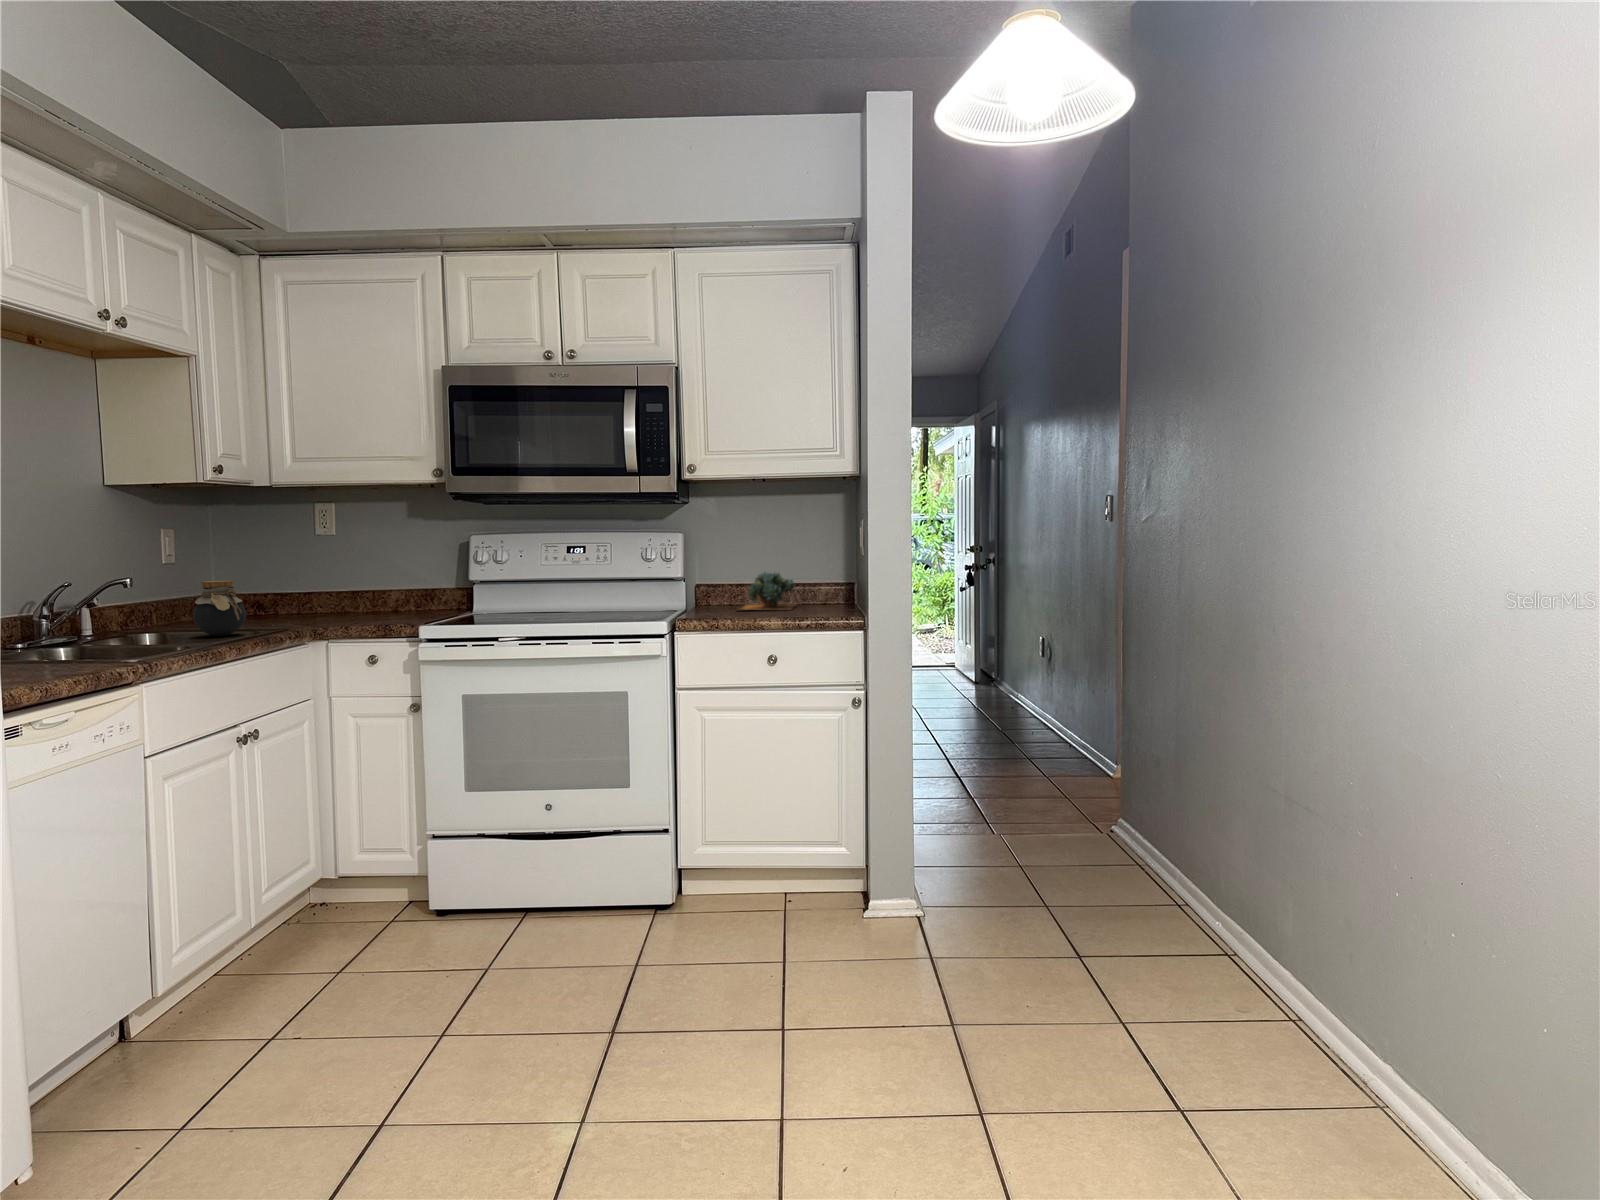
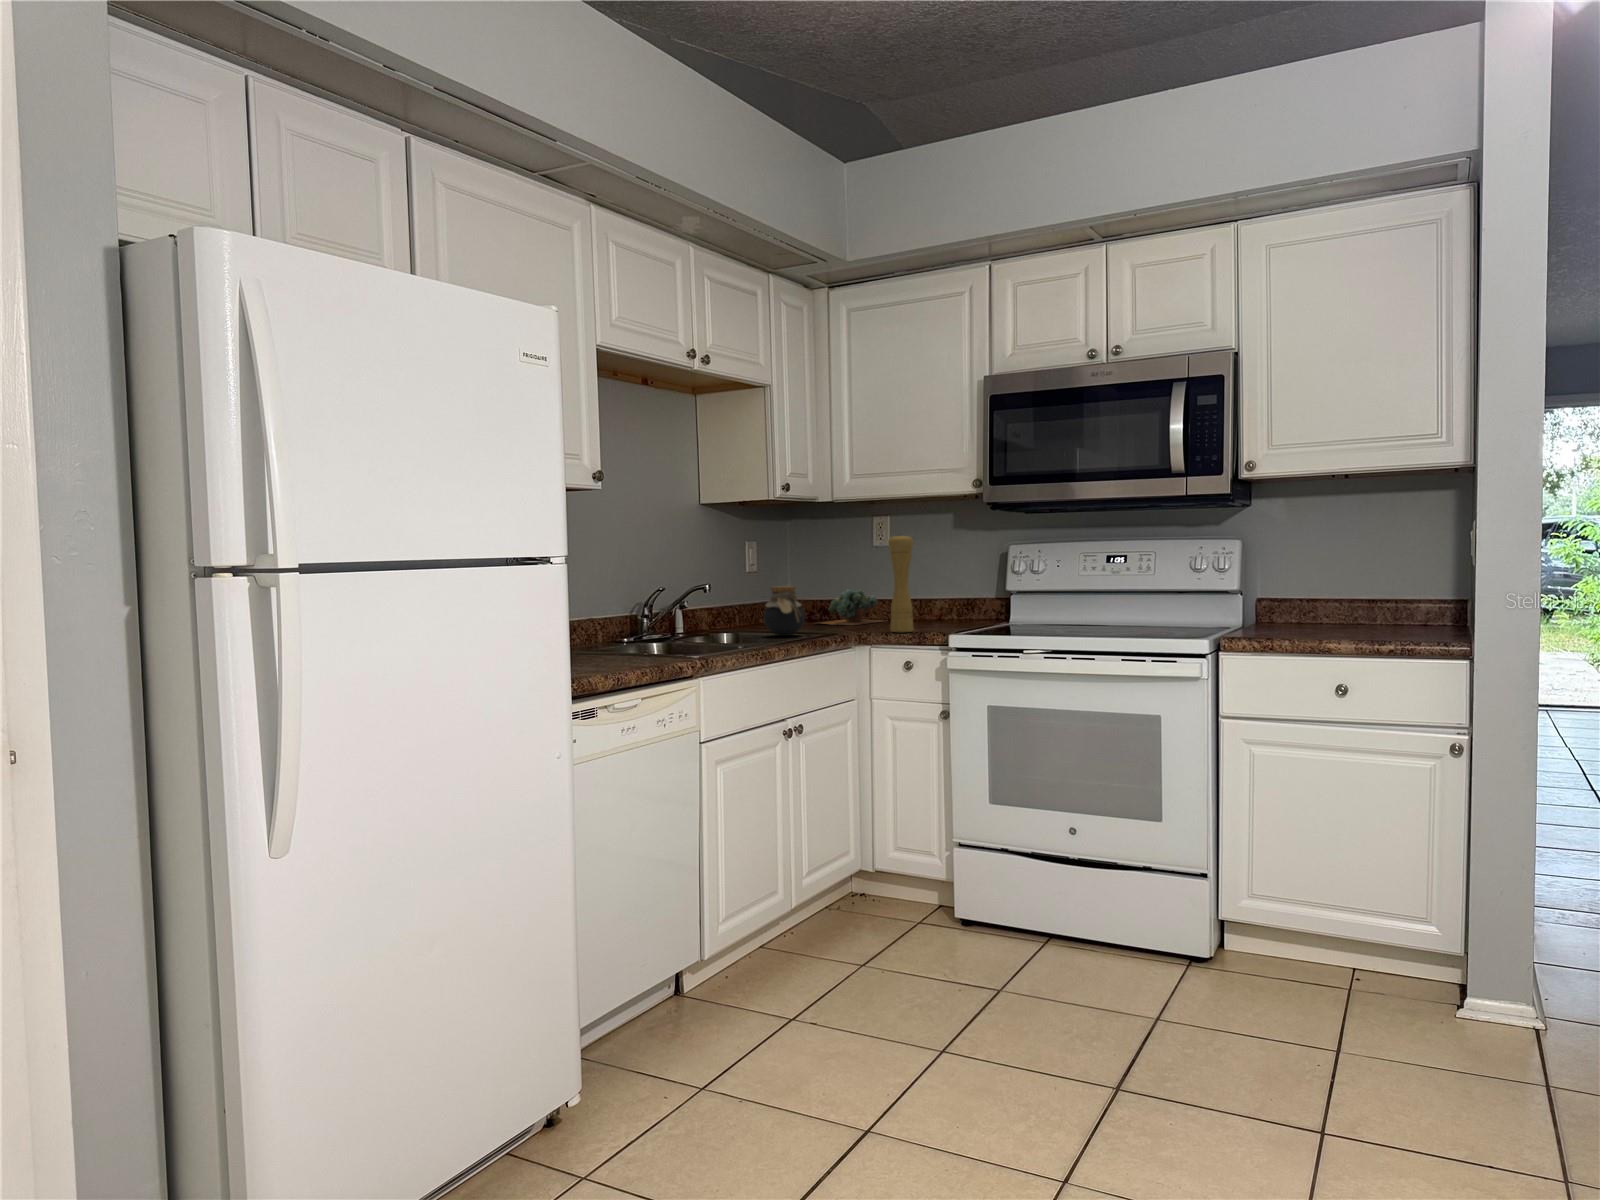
pepper mill: none [343,525,375,626] -> present [888,535,914,632]
succulent plant: present [737,572,796,611] -> present [819,589,882,625]

